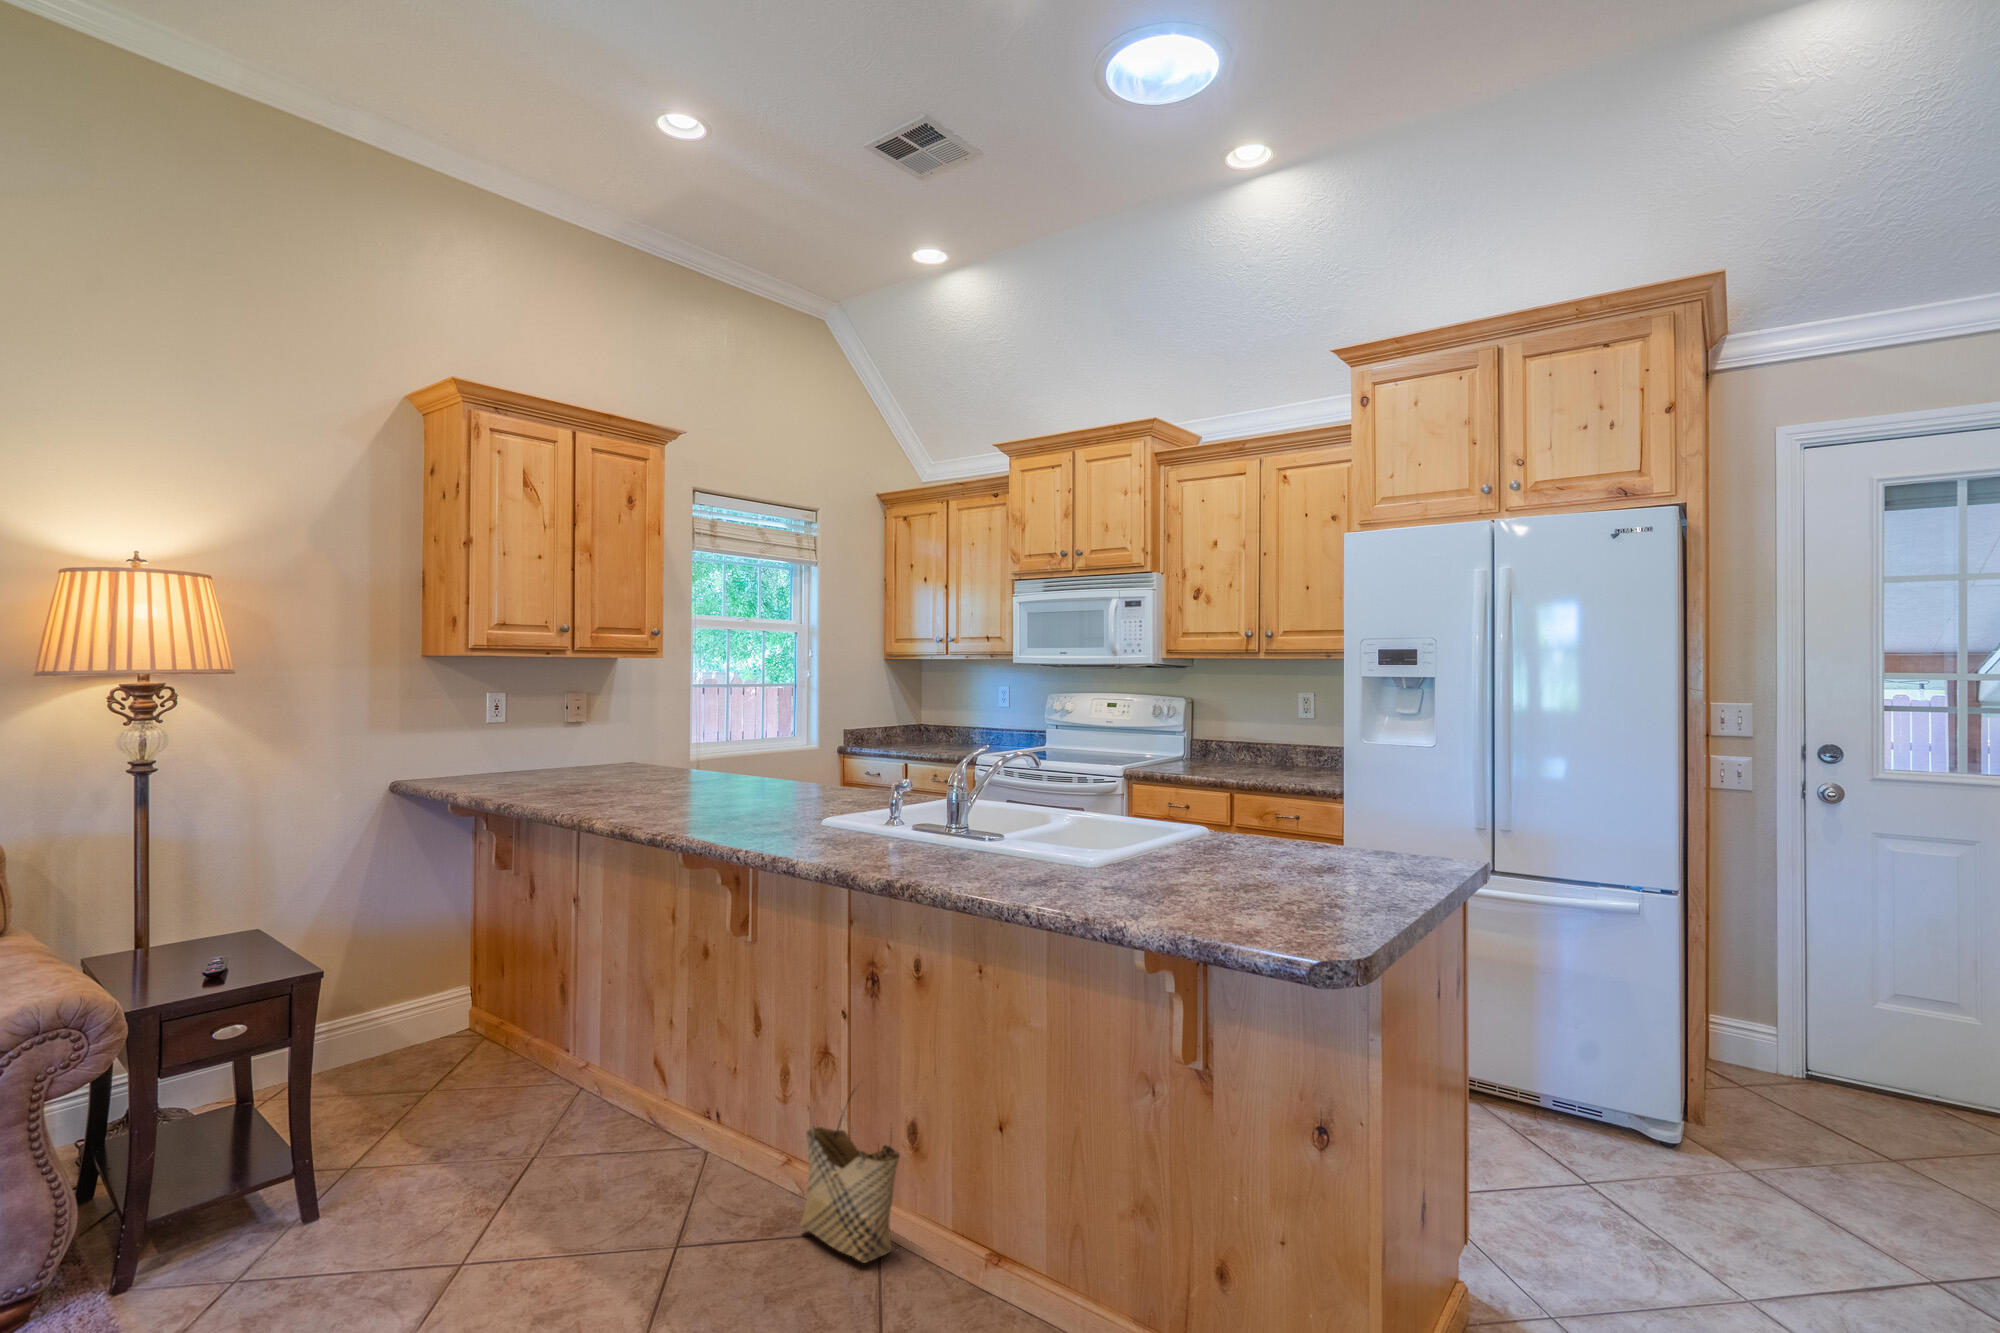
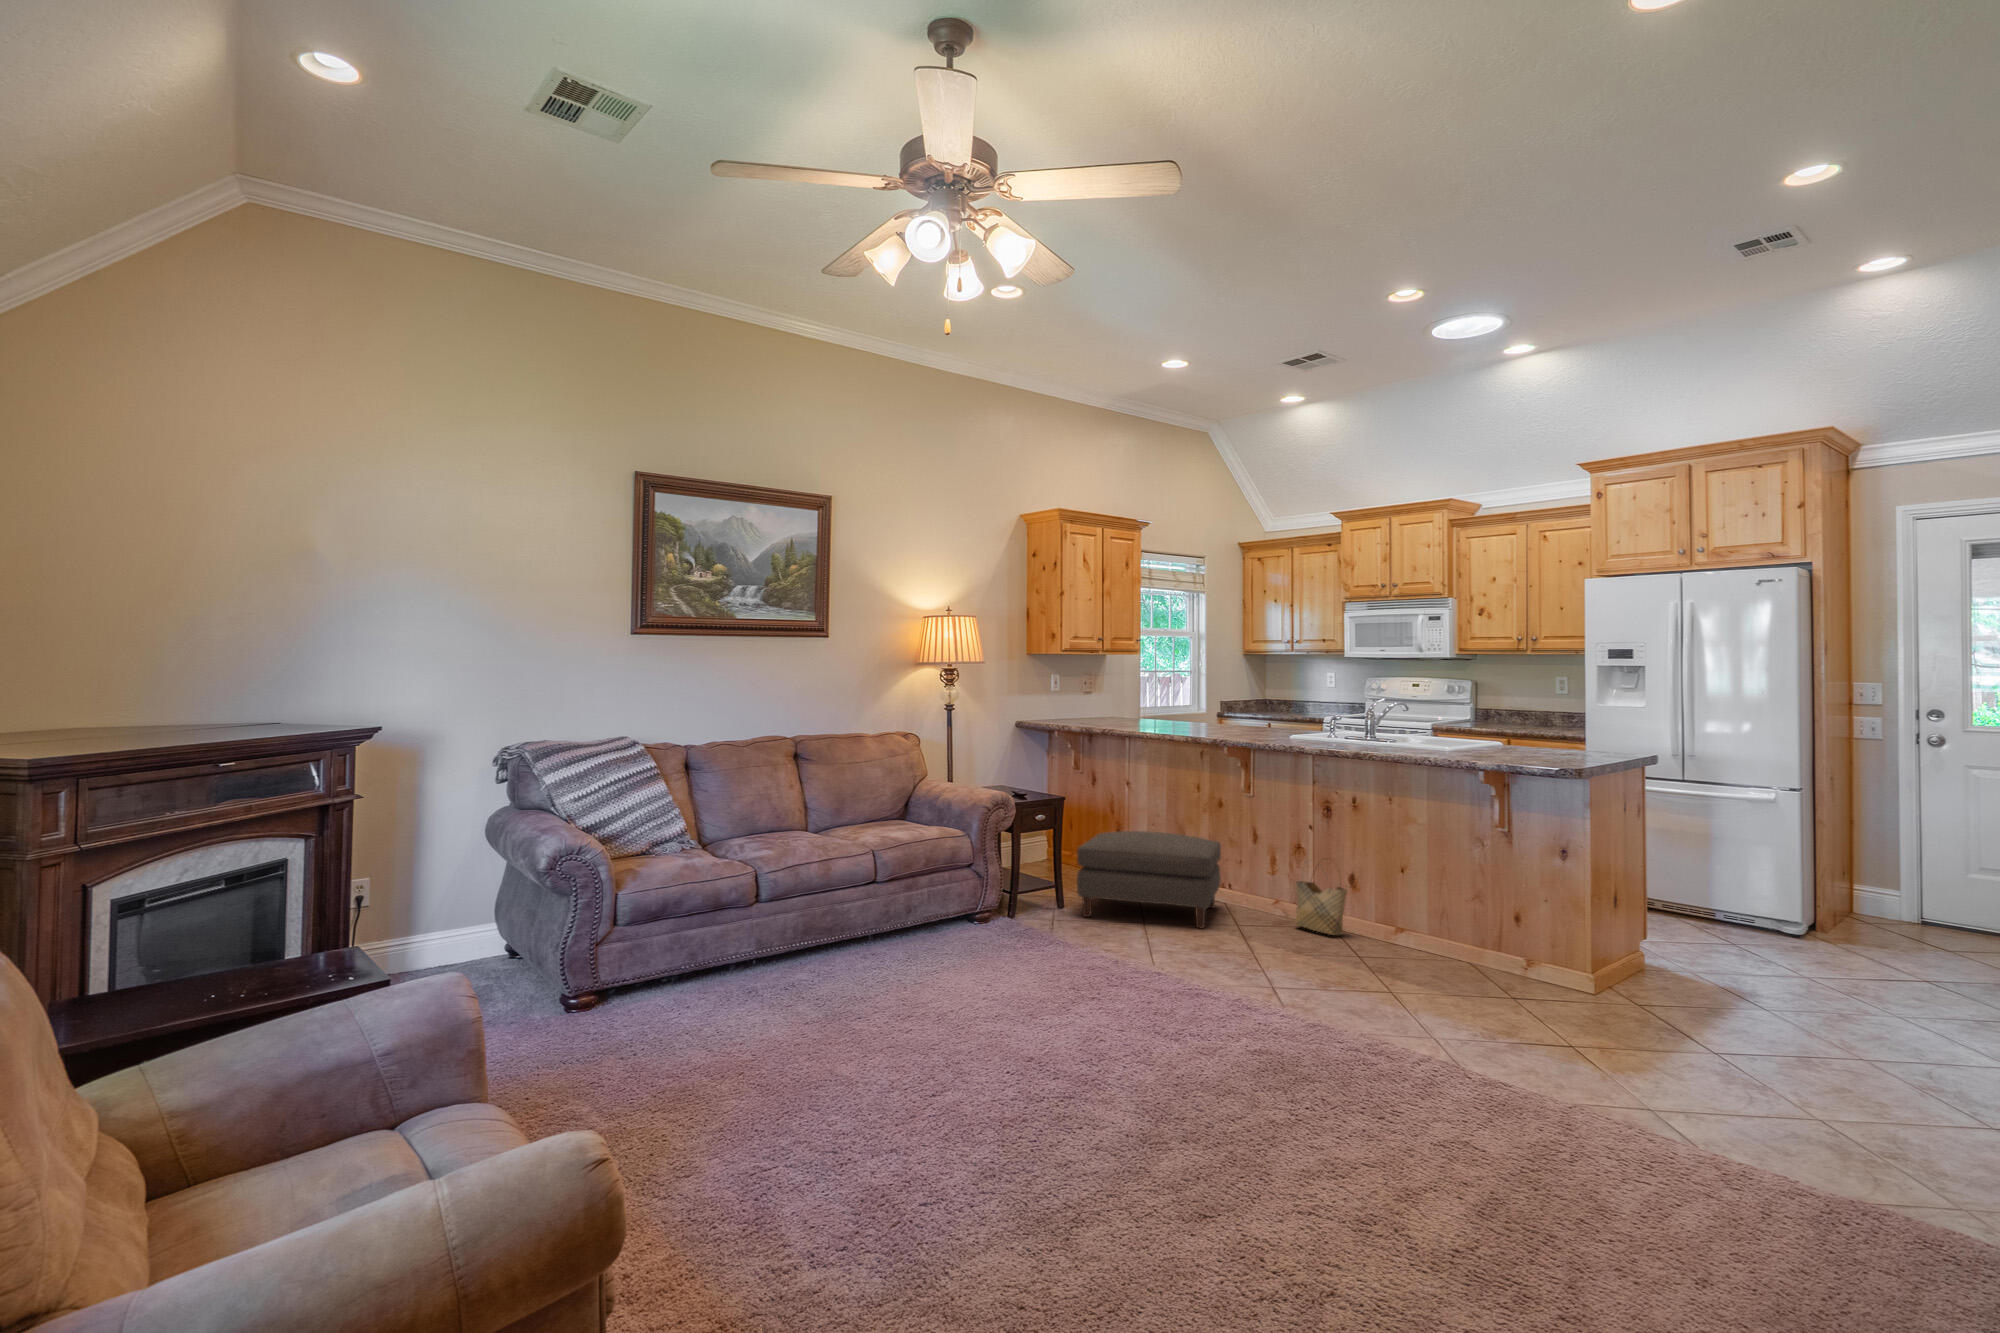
ottoman: none [328,1017,694,1264] -> present [1077,831,1221,928]

